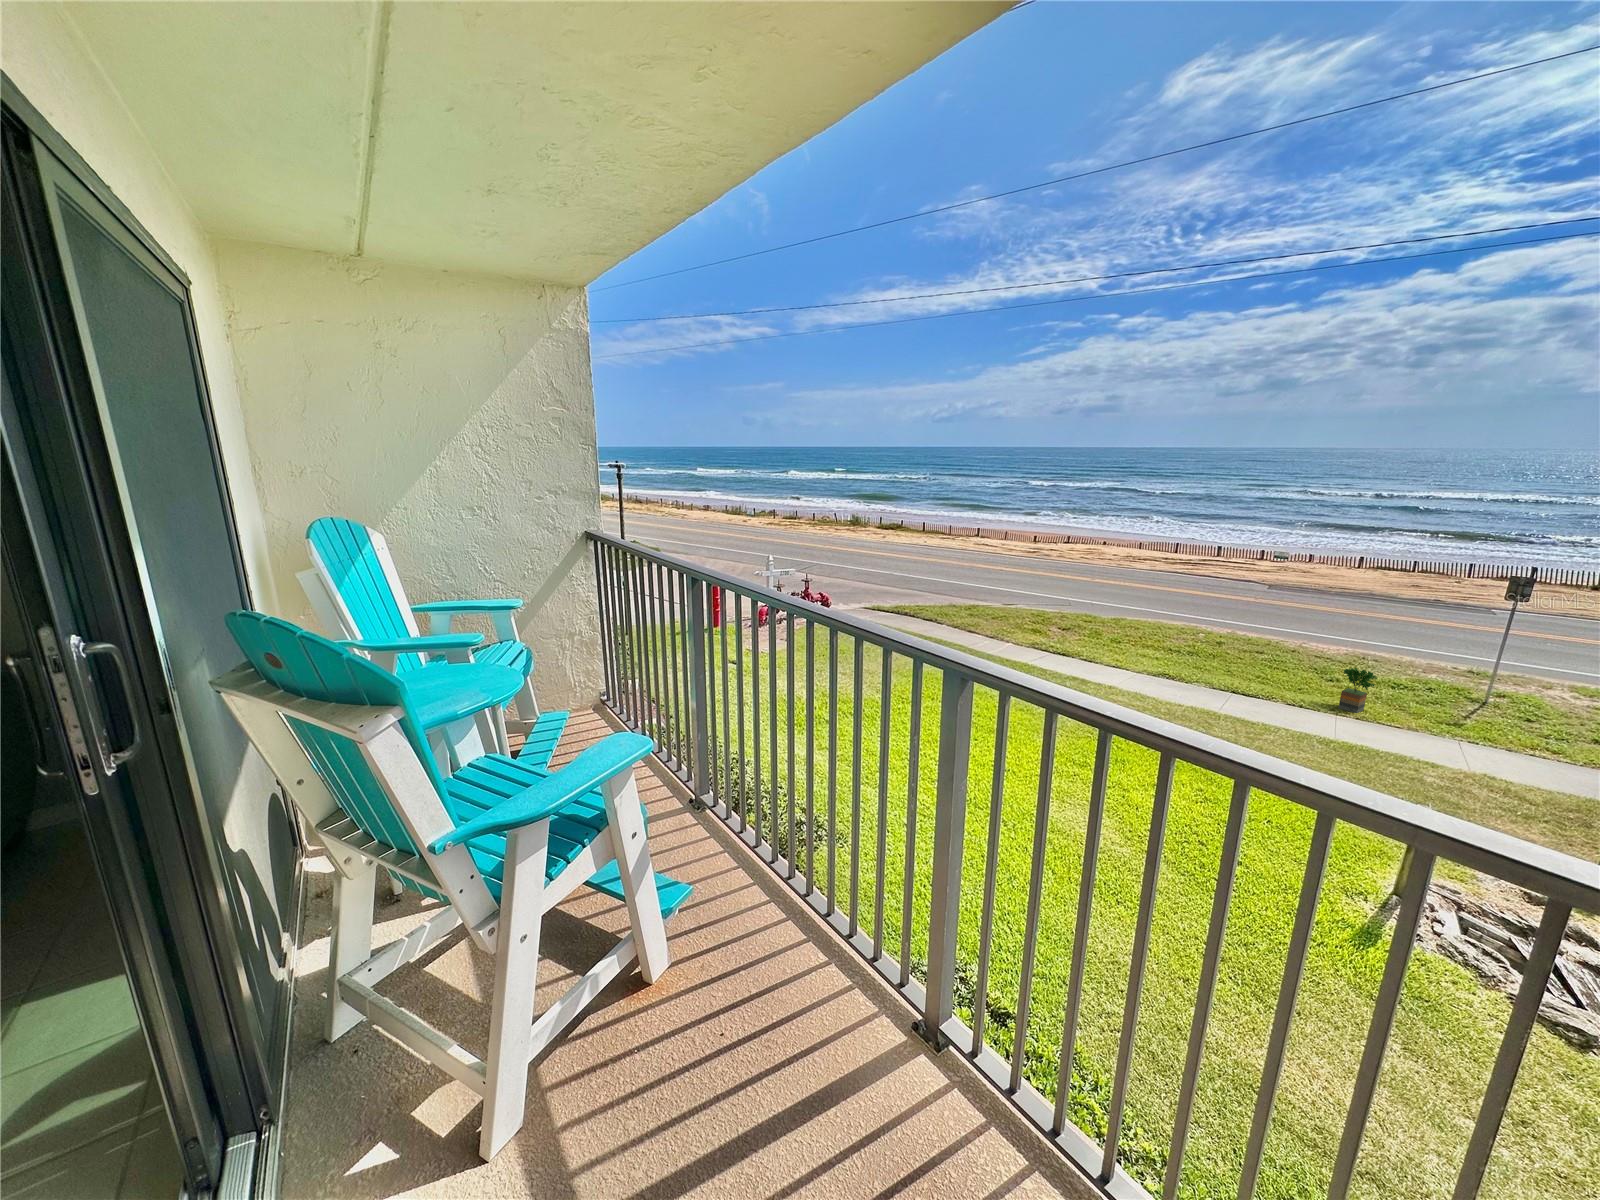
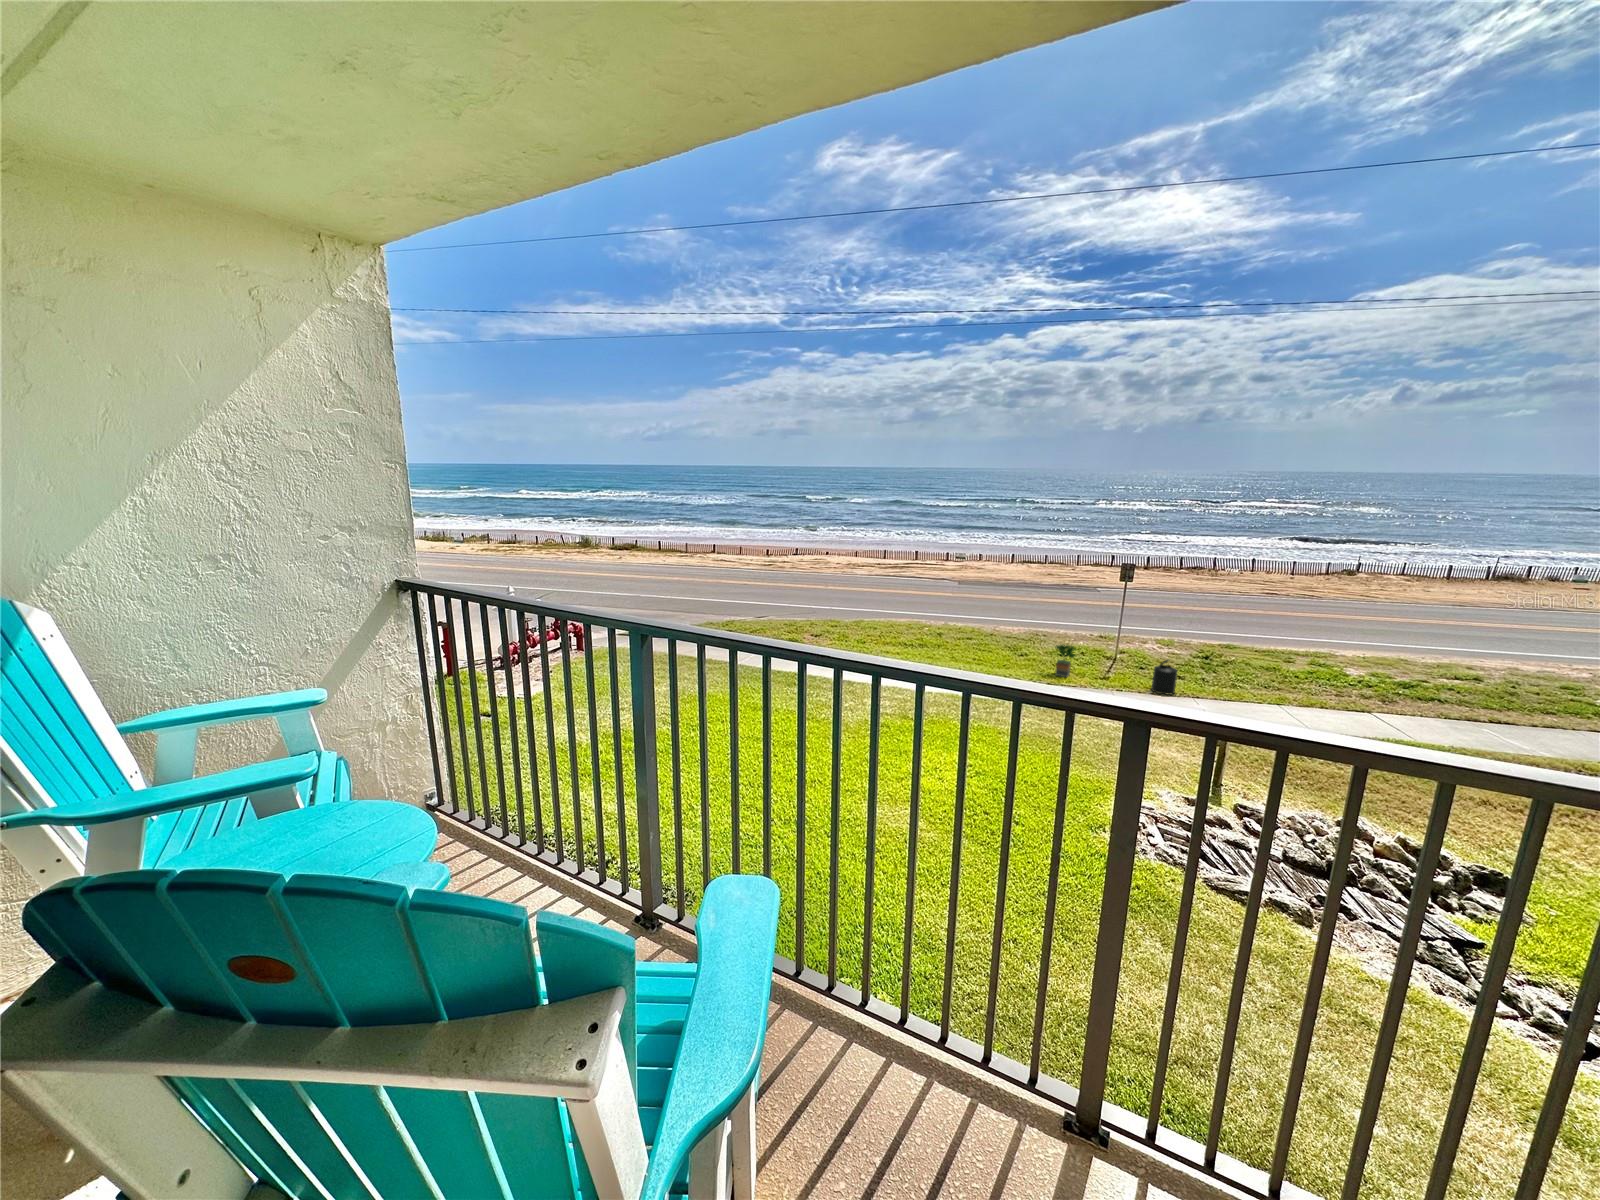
trash can: none [1497,709,1550,762] -> present [1152,659,1177,695]

